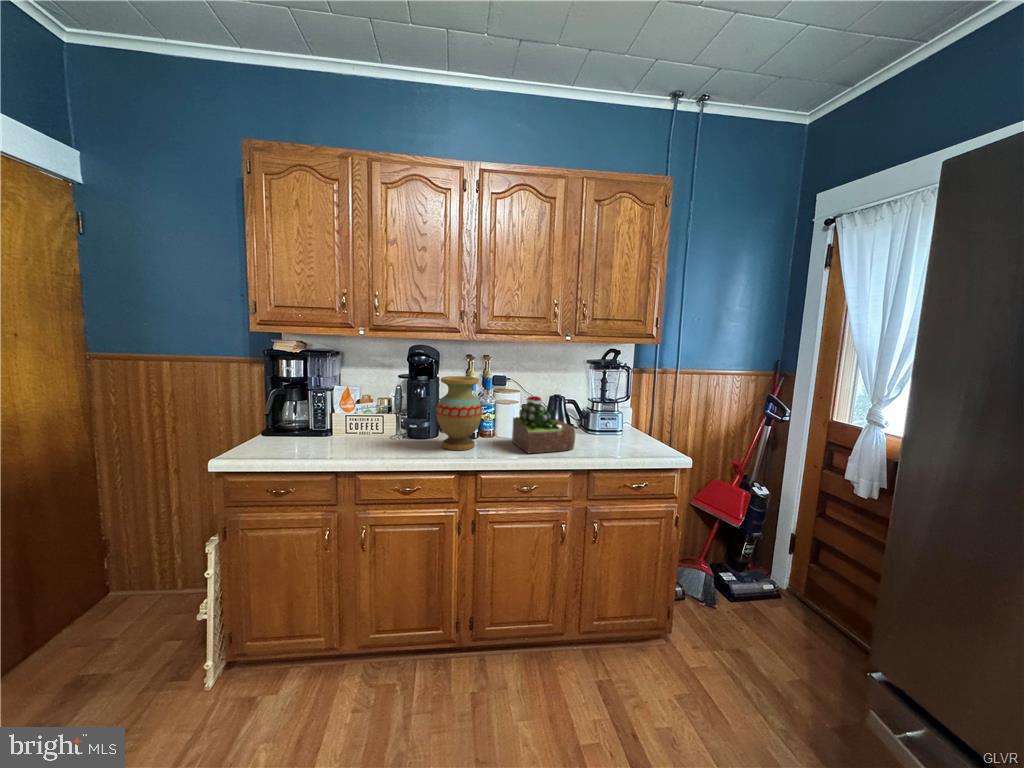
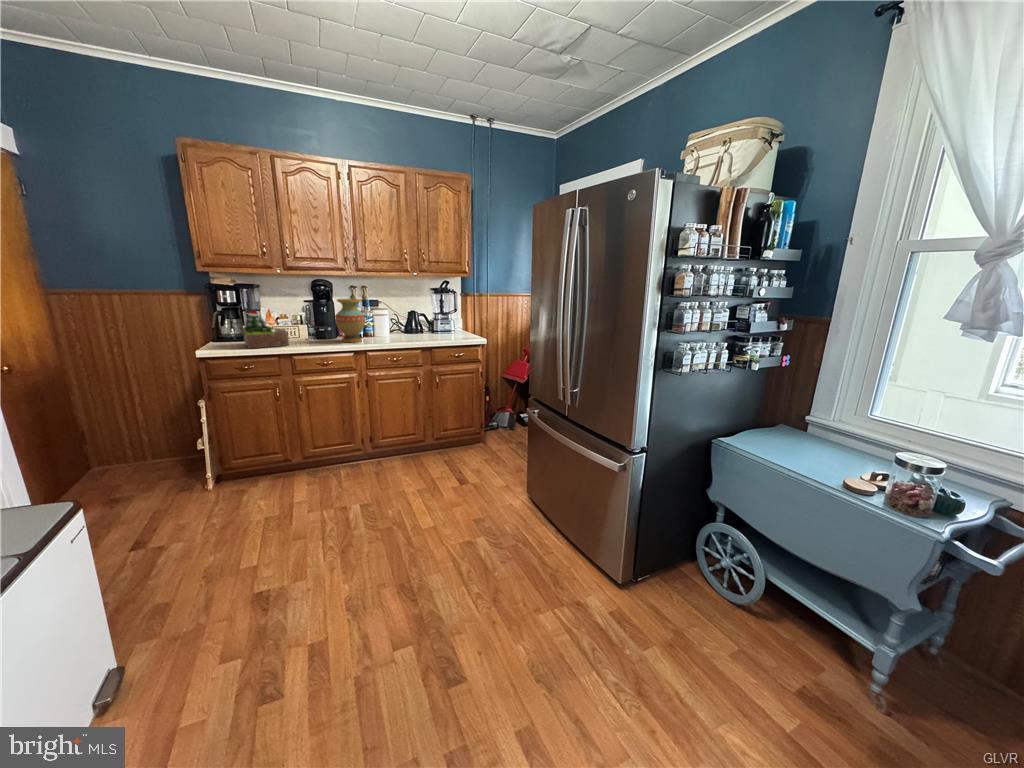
succulent plant: present [512,396,575,453] -> present [243,311,289,348]

